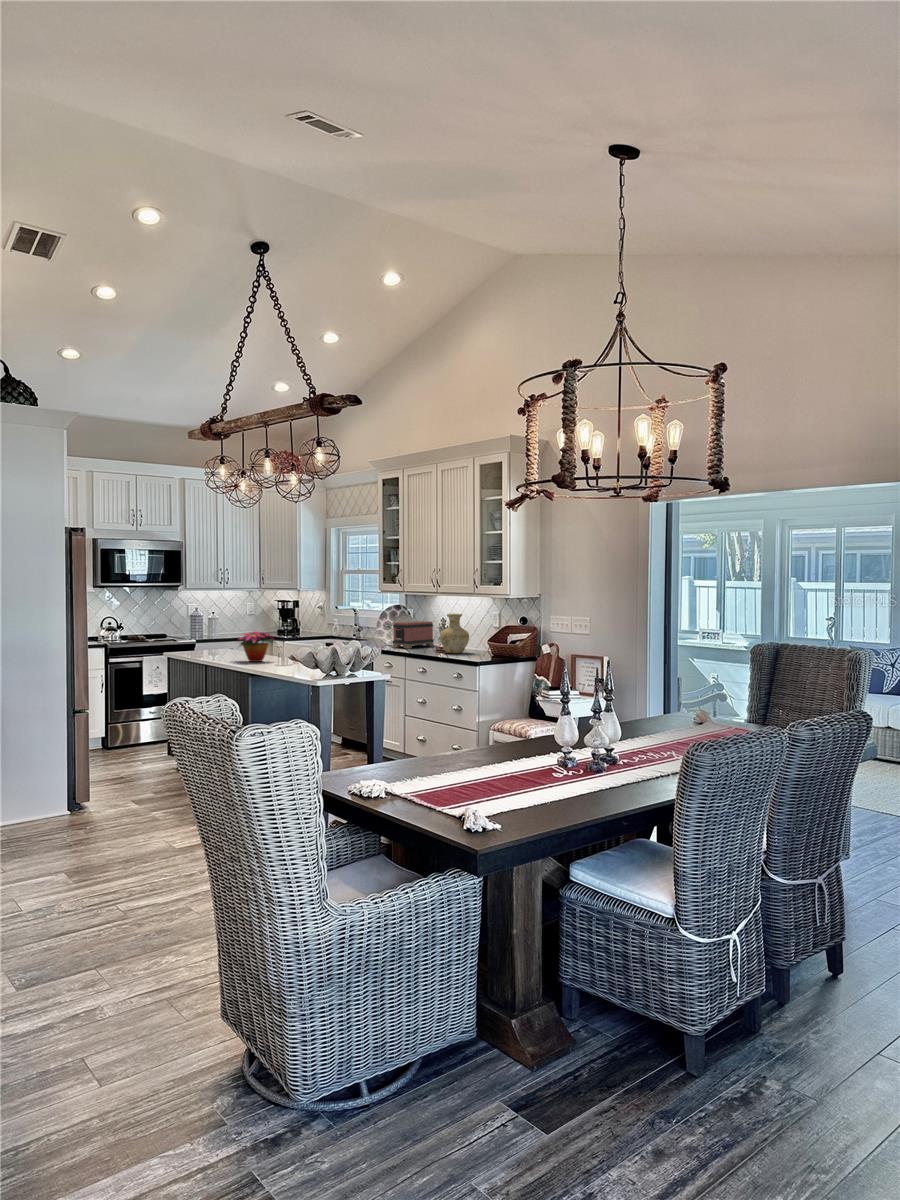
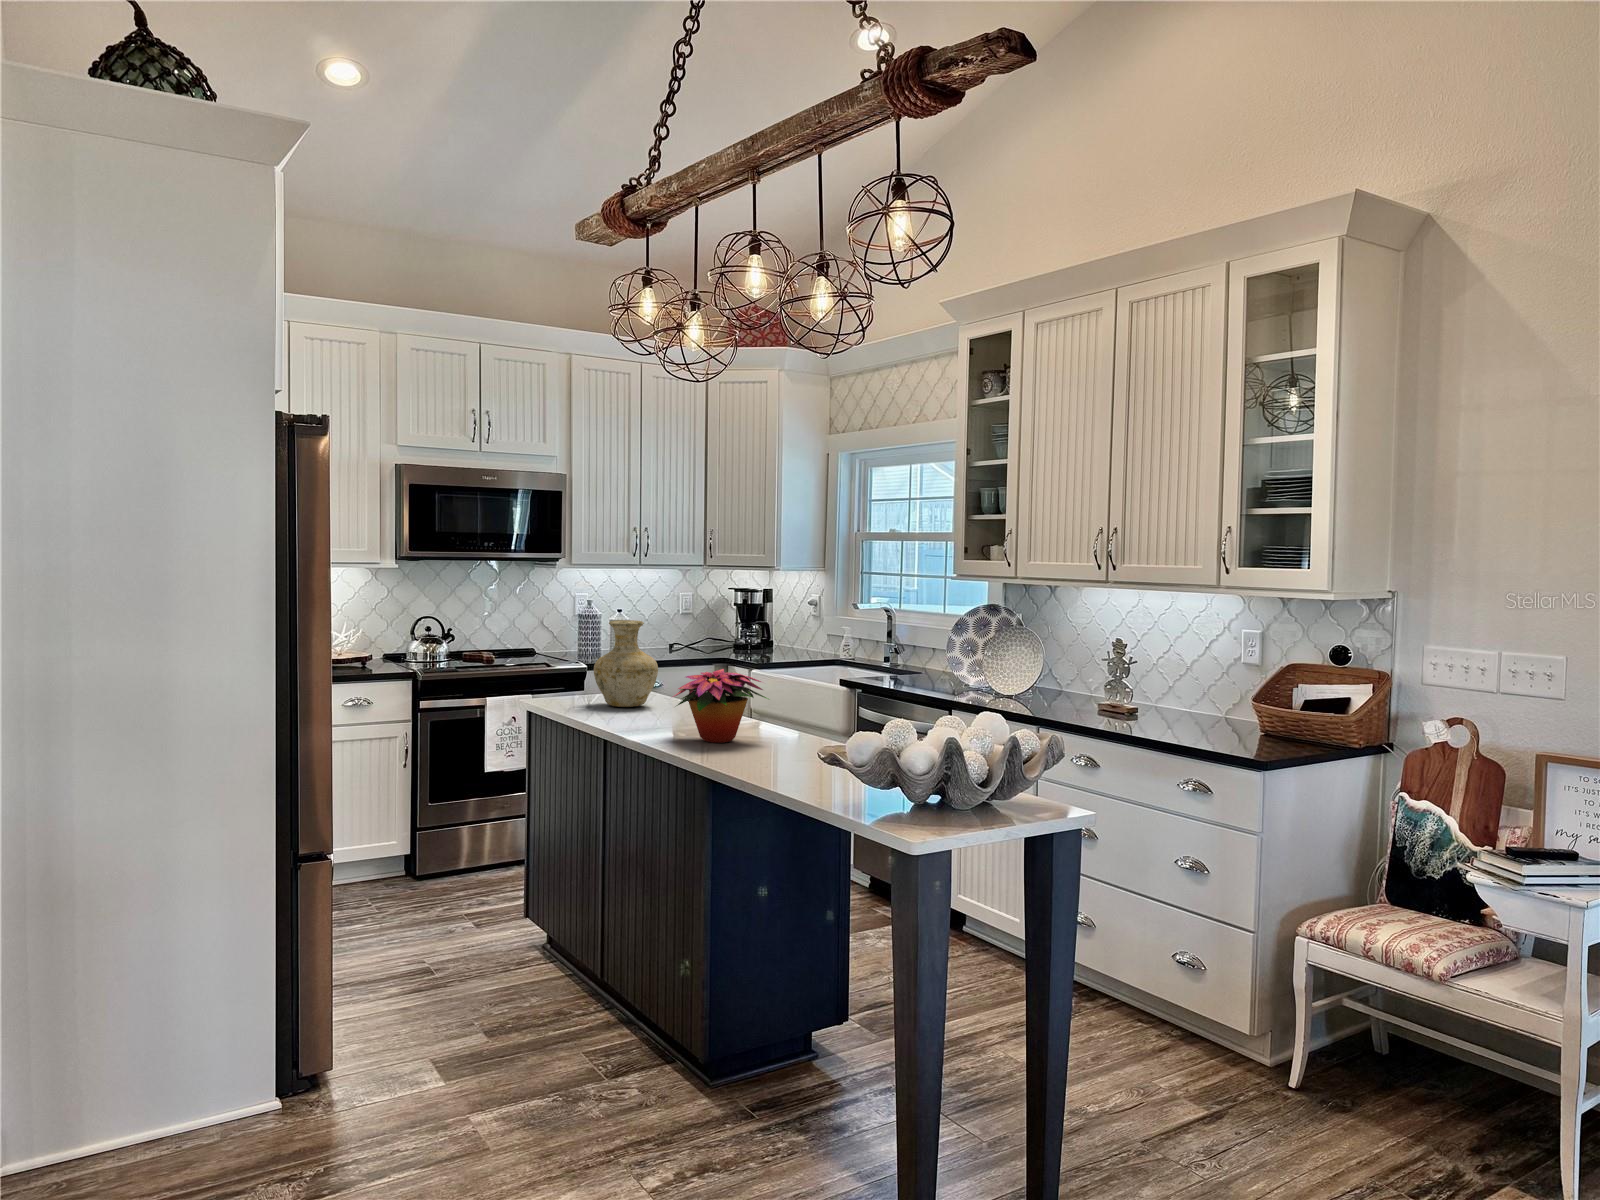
vase: present [440,614,469,653] -> present [594,620,658,707]
toaster: present [392,621,434,649] -> none [993,642,1084,705]

